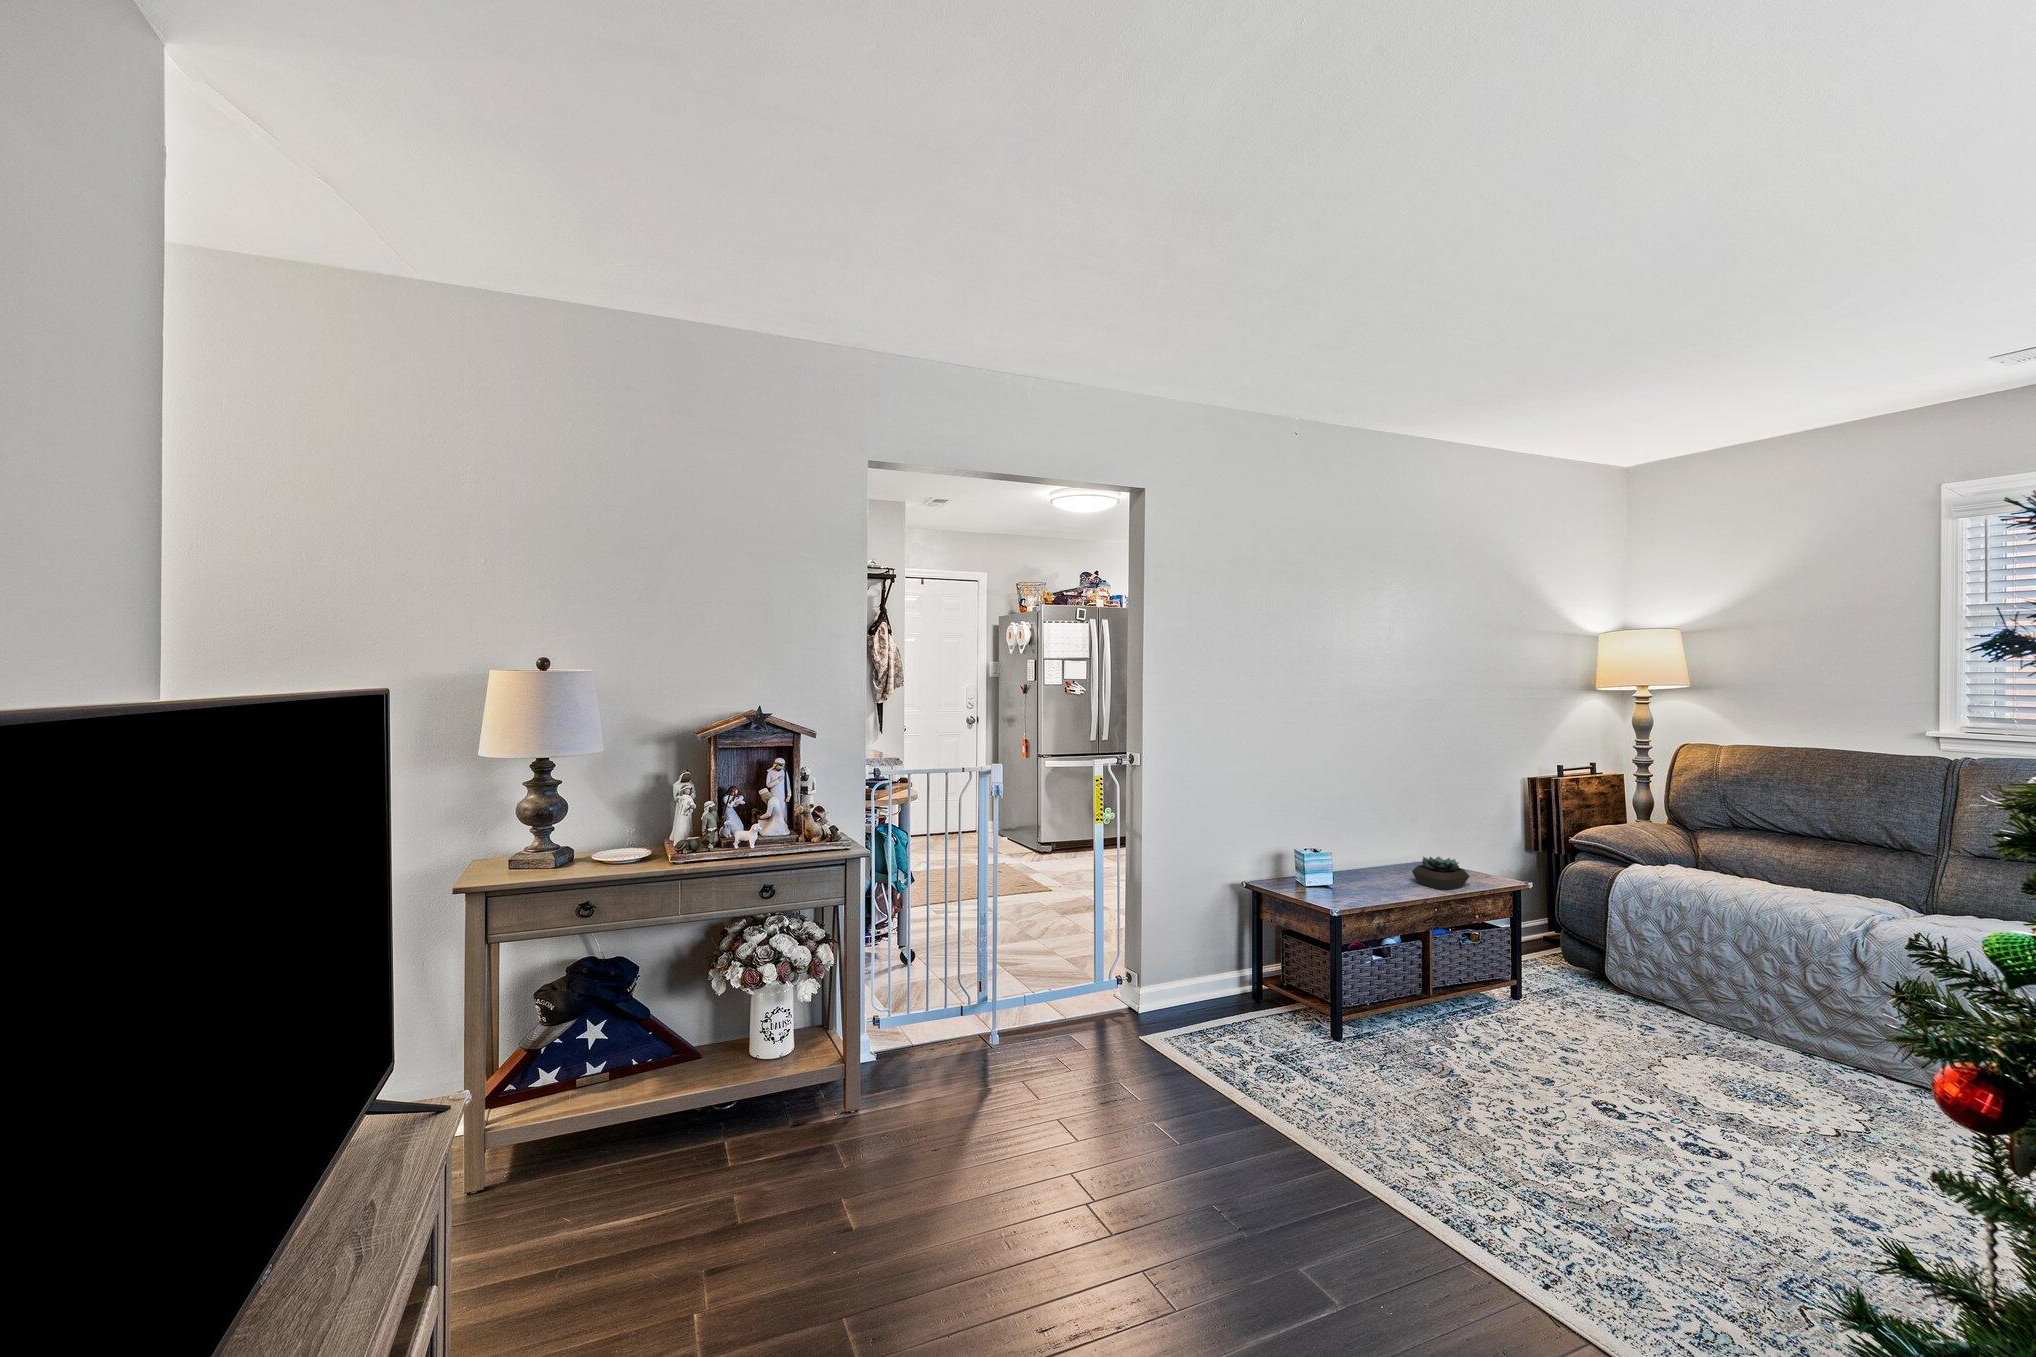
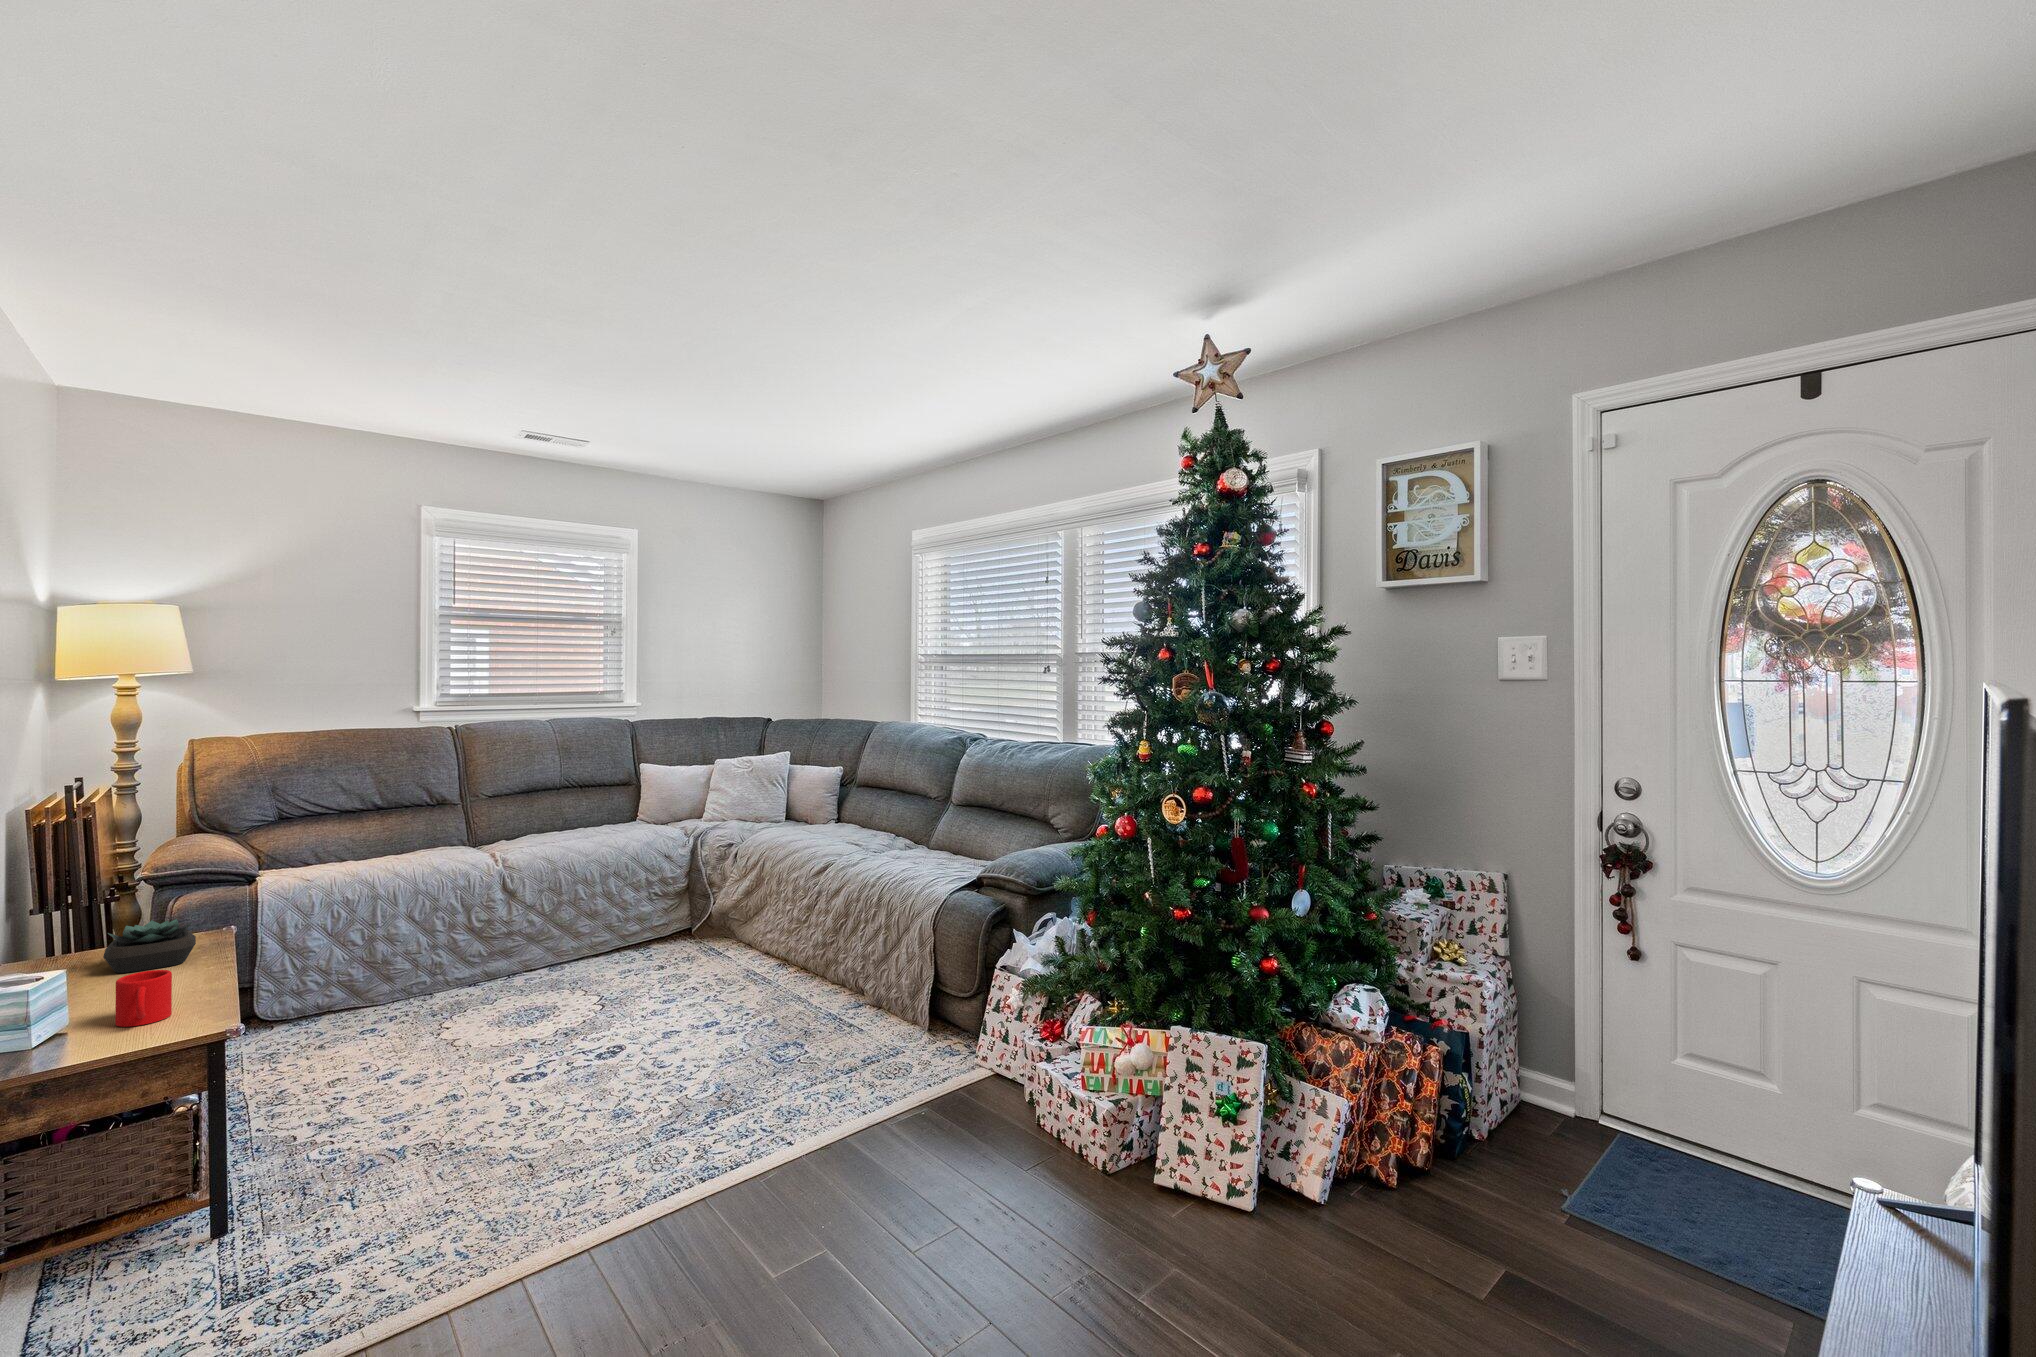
mug: none [1330,873,1360,904] -> present [115,970,172,1027]

